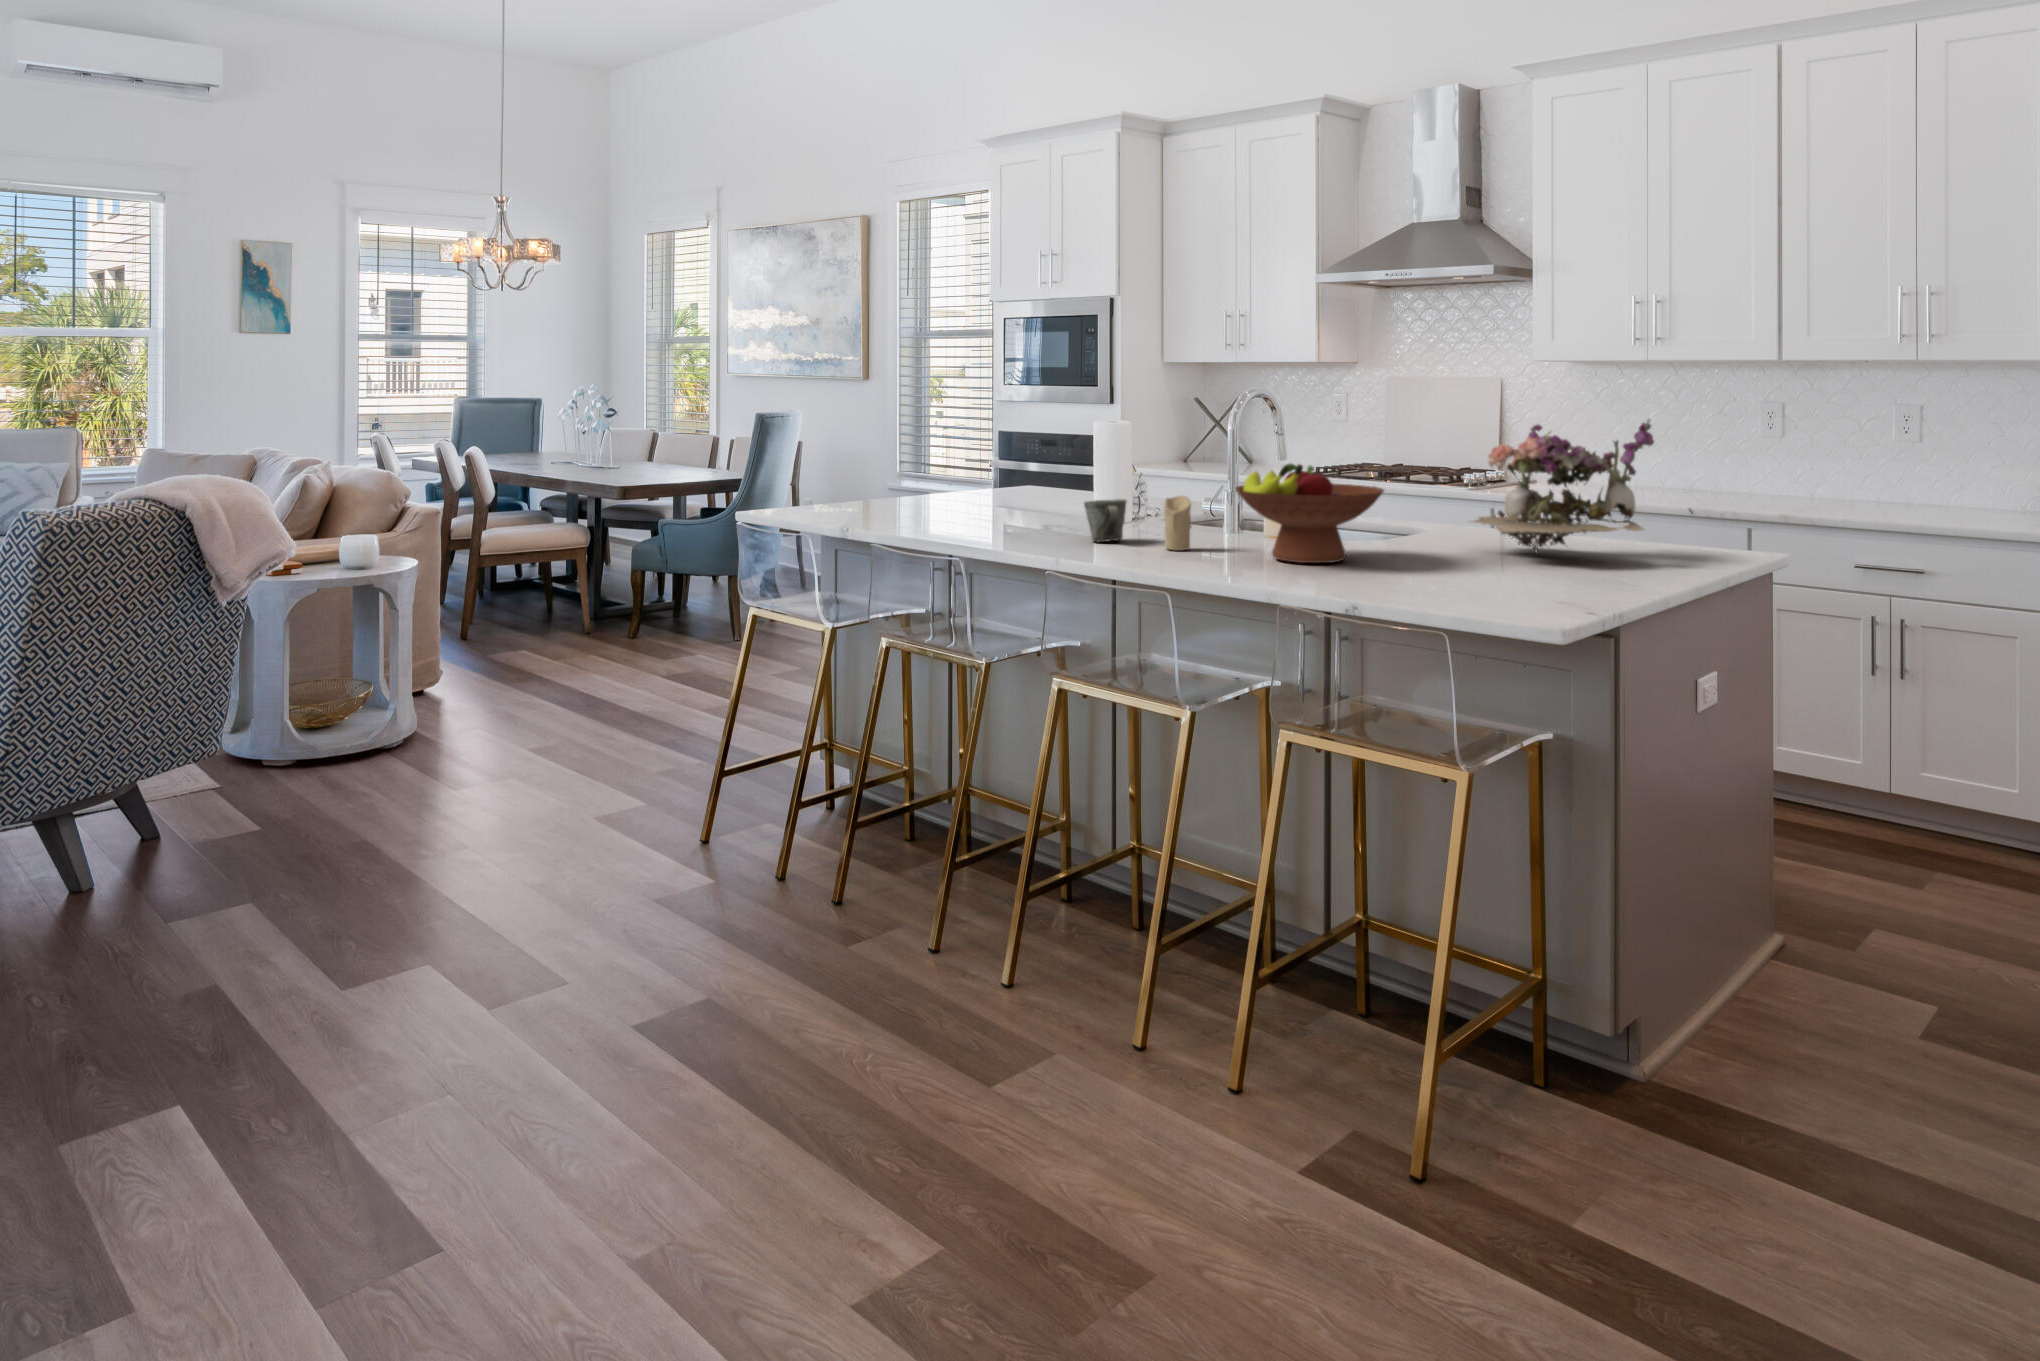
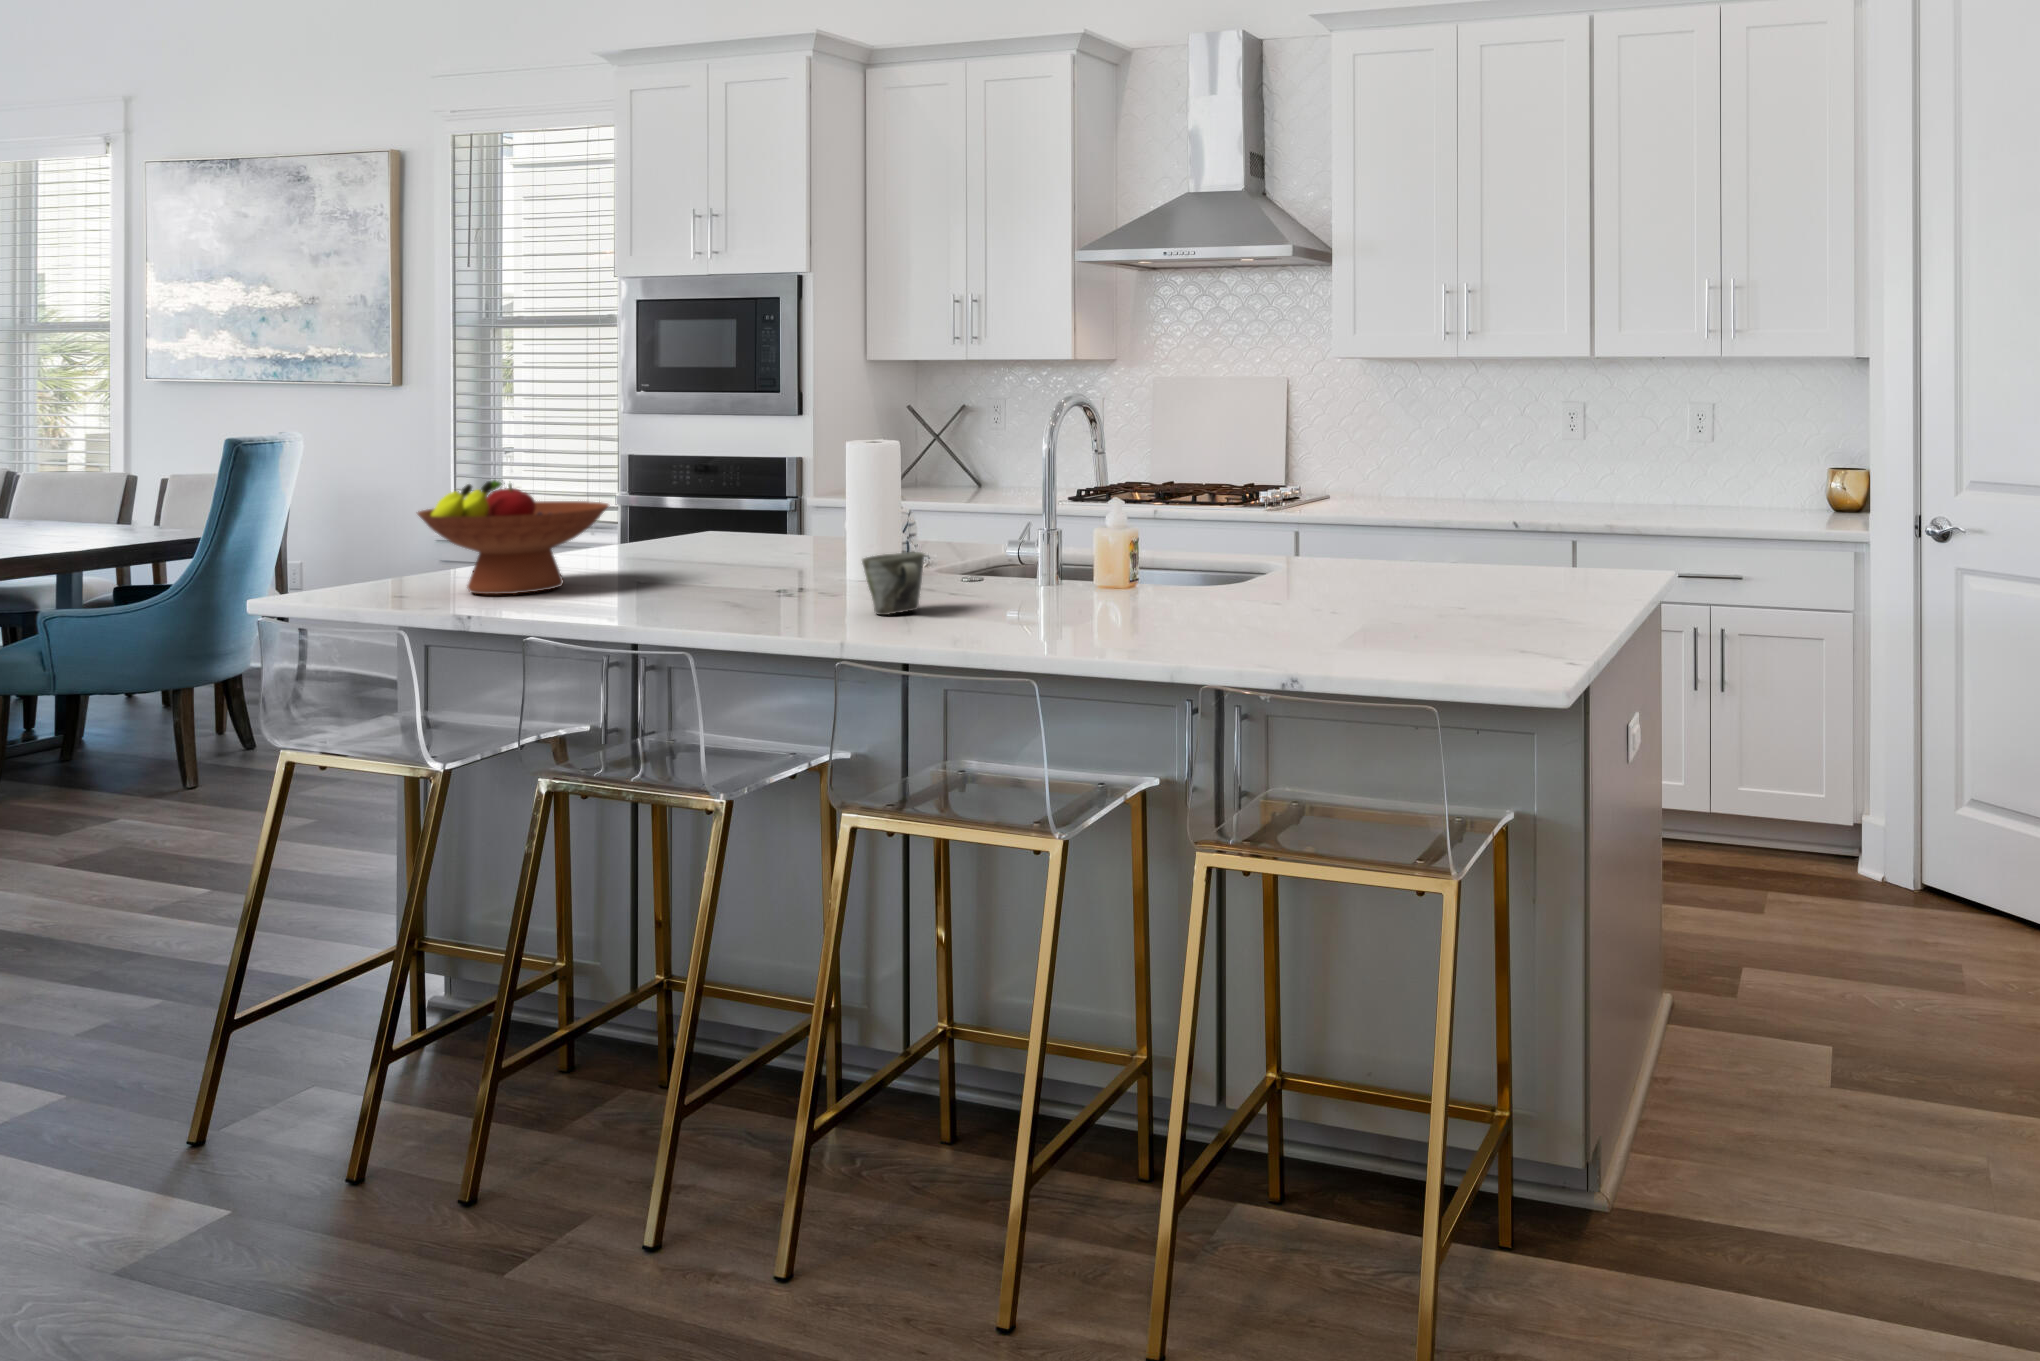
flower arrangement: present [1474,419,1654,553] -> none [1364,426,1571,591]
fruit bowl: present [1235,463,1384,563] -> present [417,480,610,594]
candle: present [1164,496,1191,550] -> none [988,544,1026,620]

